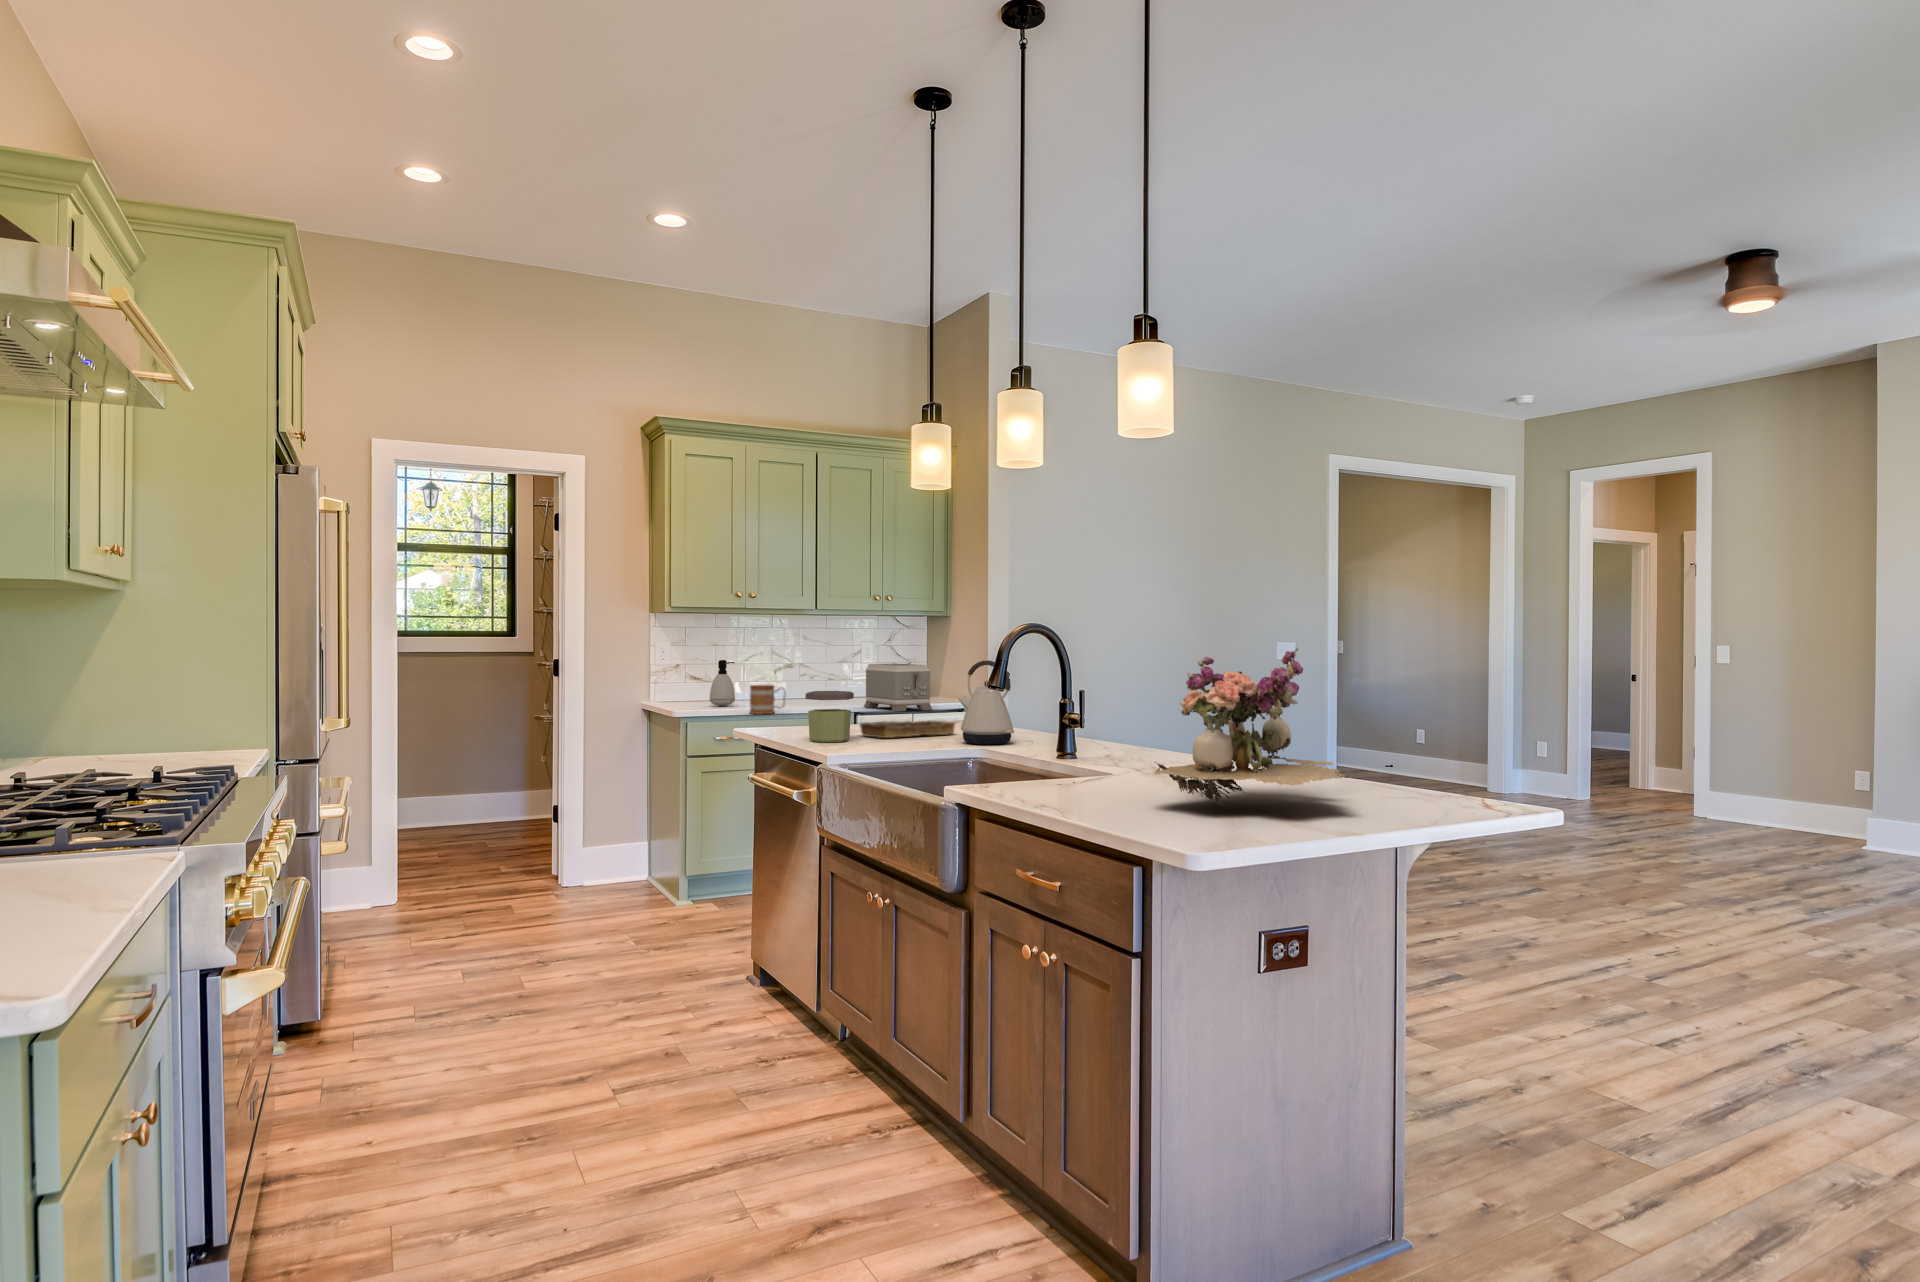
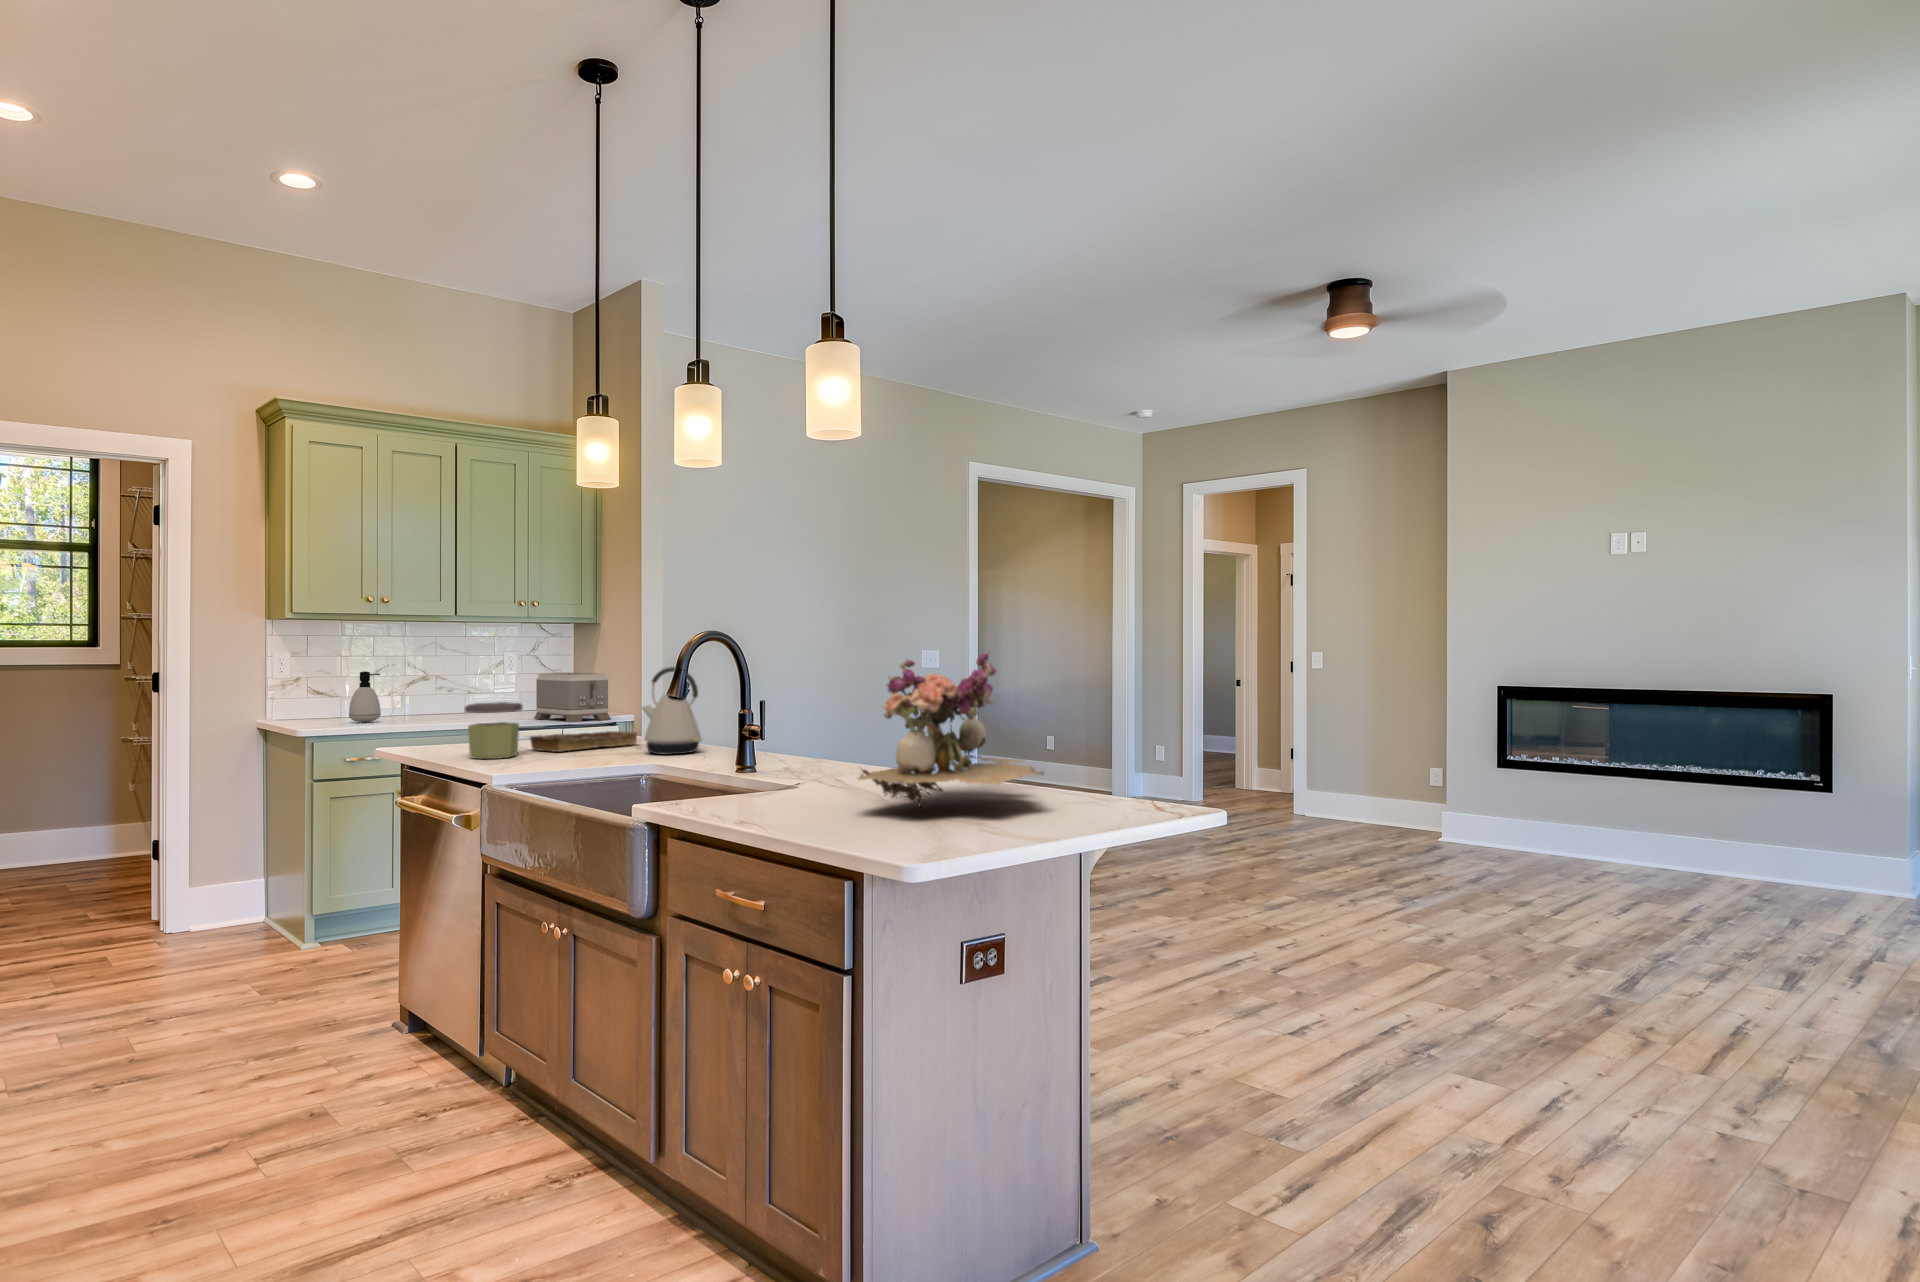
mug: present [750,685,786,714] -> none [398,698,443,730]

